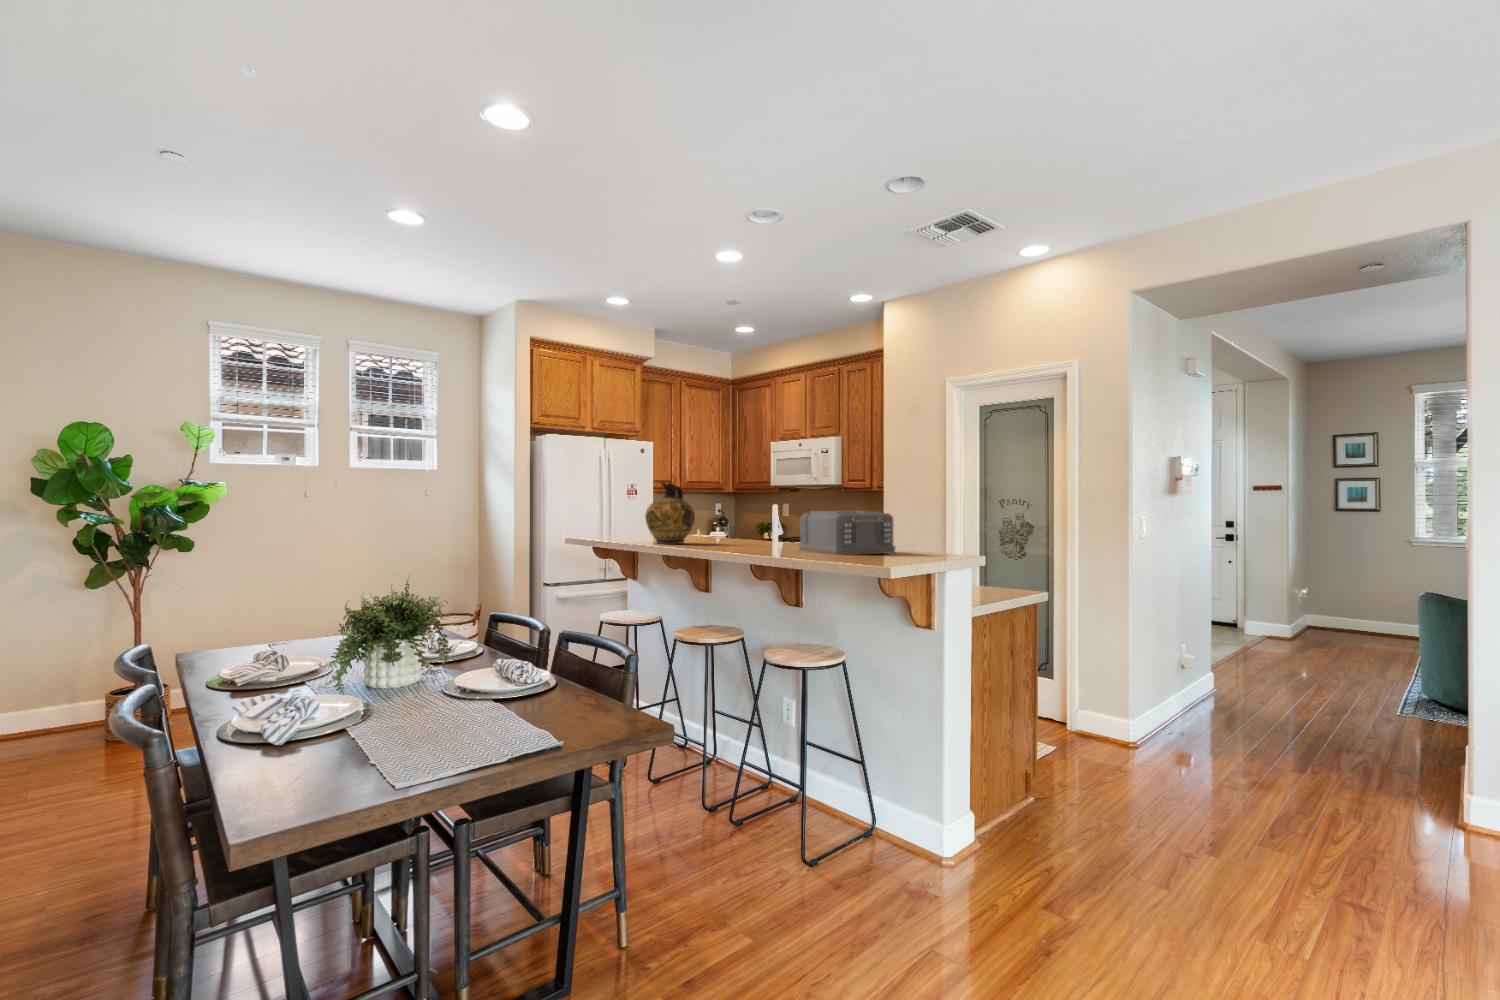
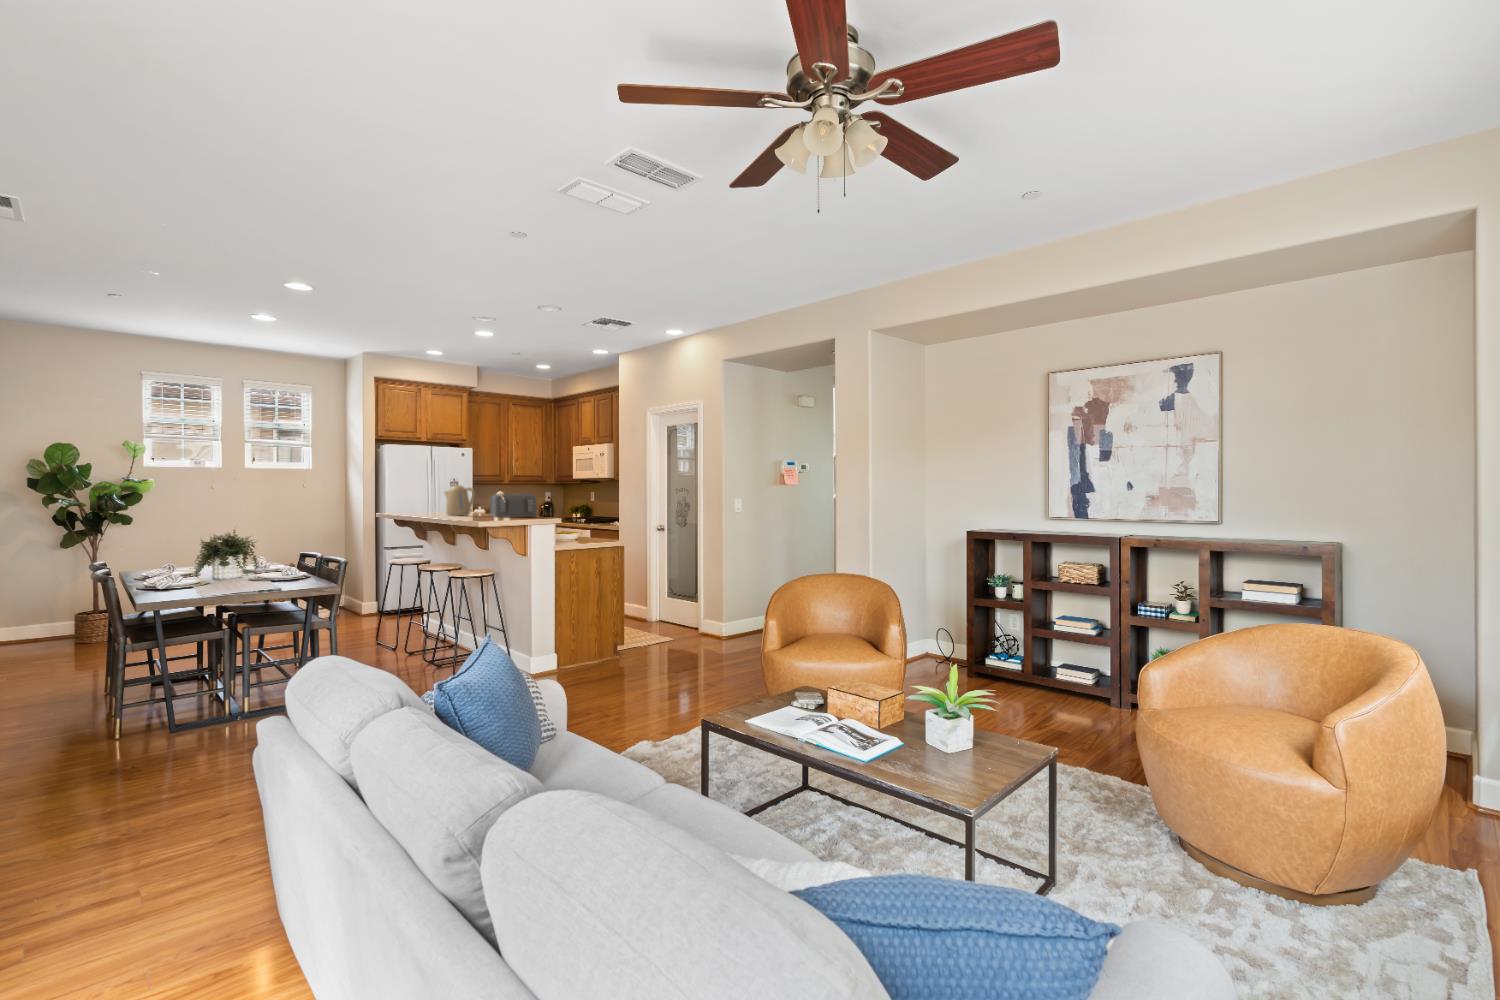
ceramic jug: present [645,482,695,544] -> none [408,477,441,514]
kettle: none [718,495,772,549] -> present [445,485,475,516]

